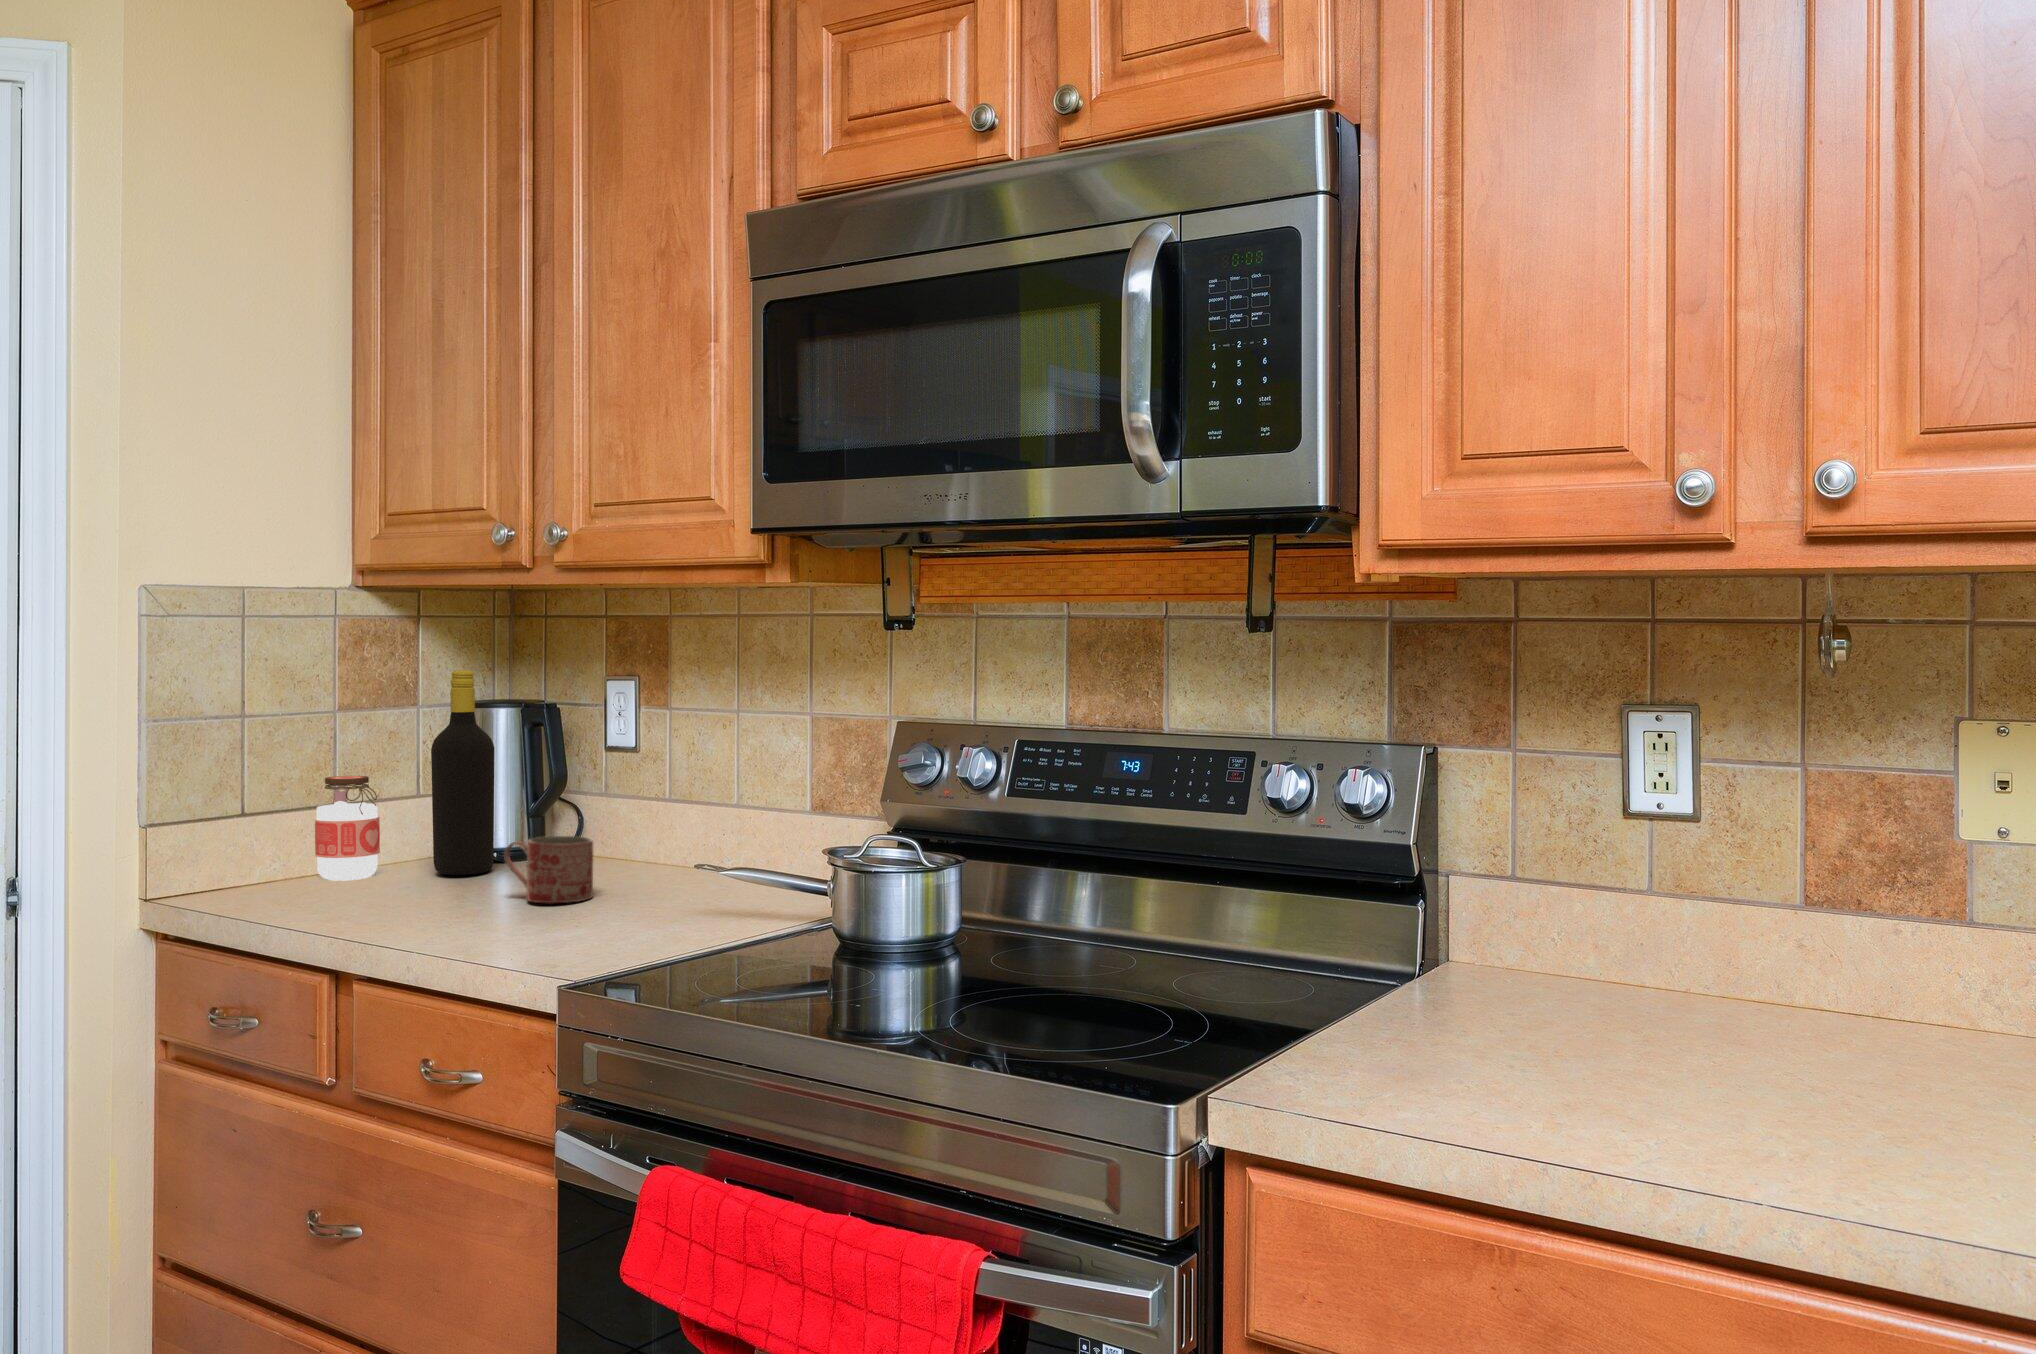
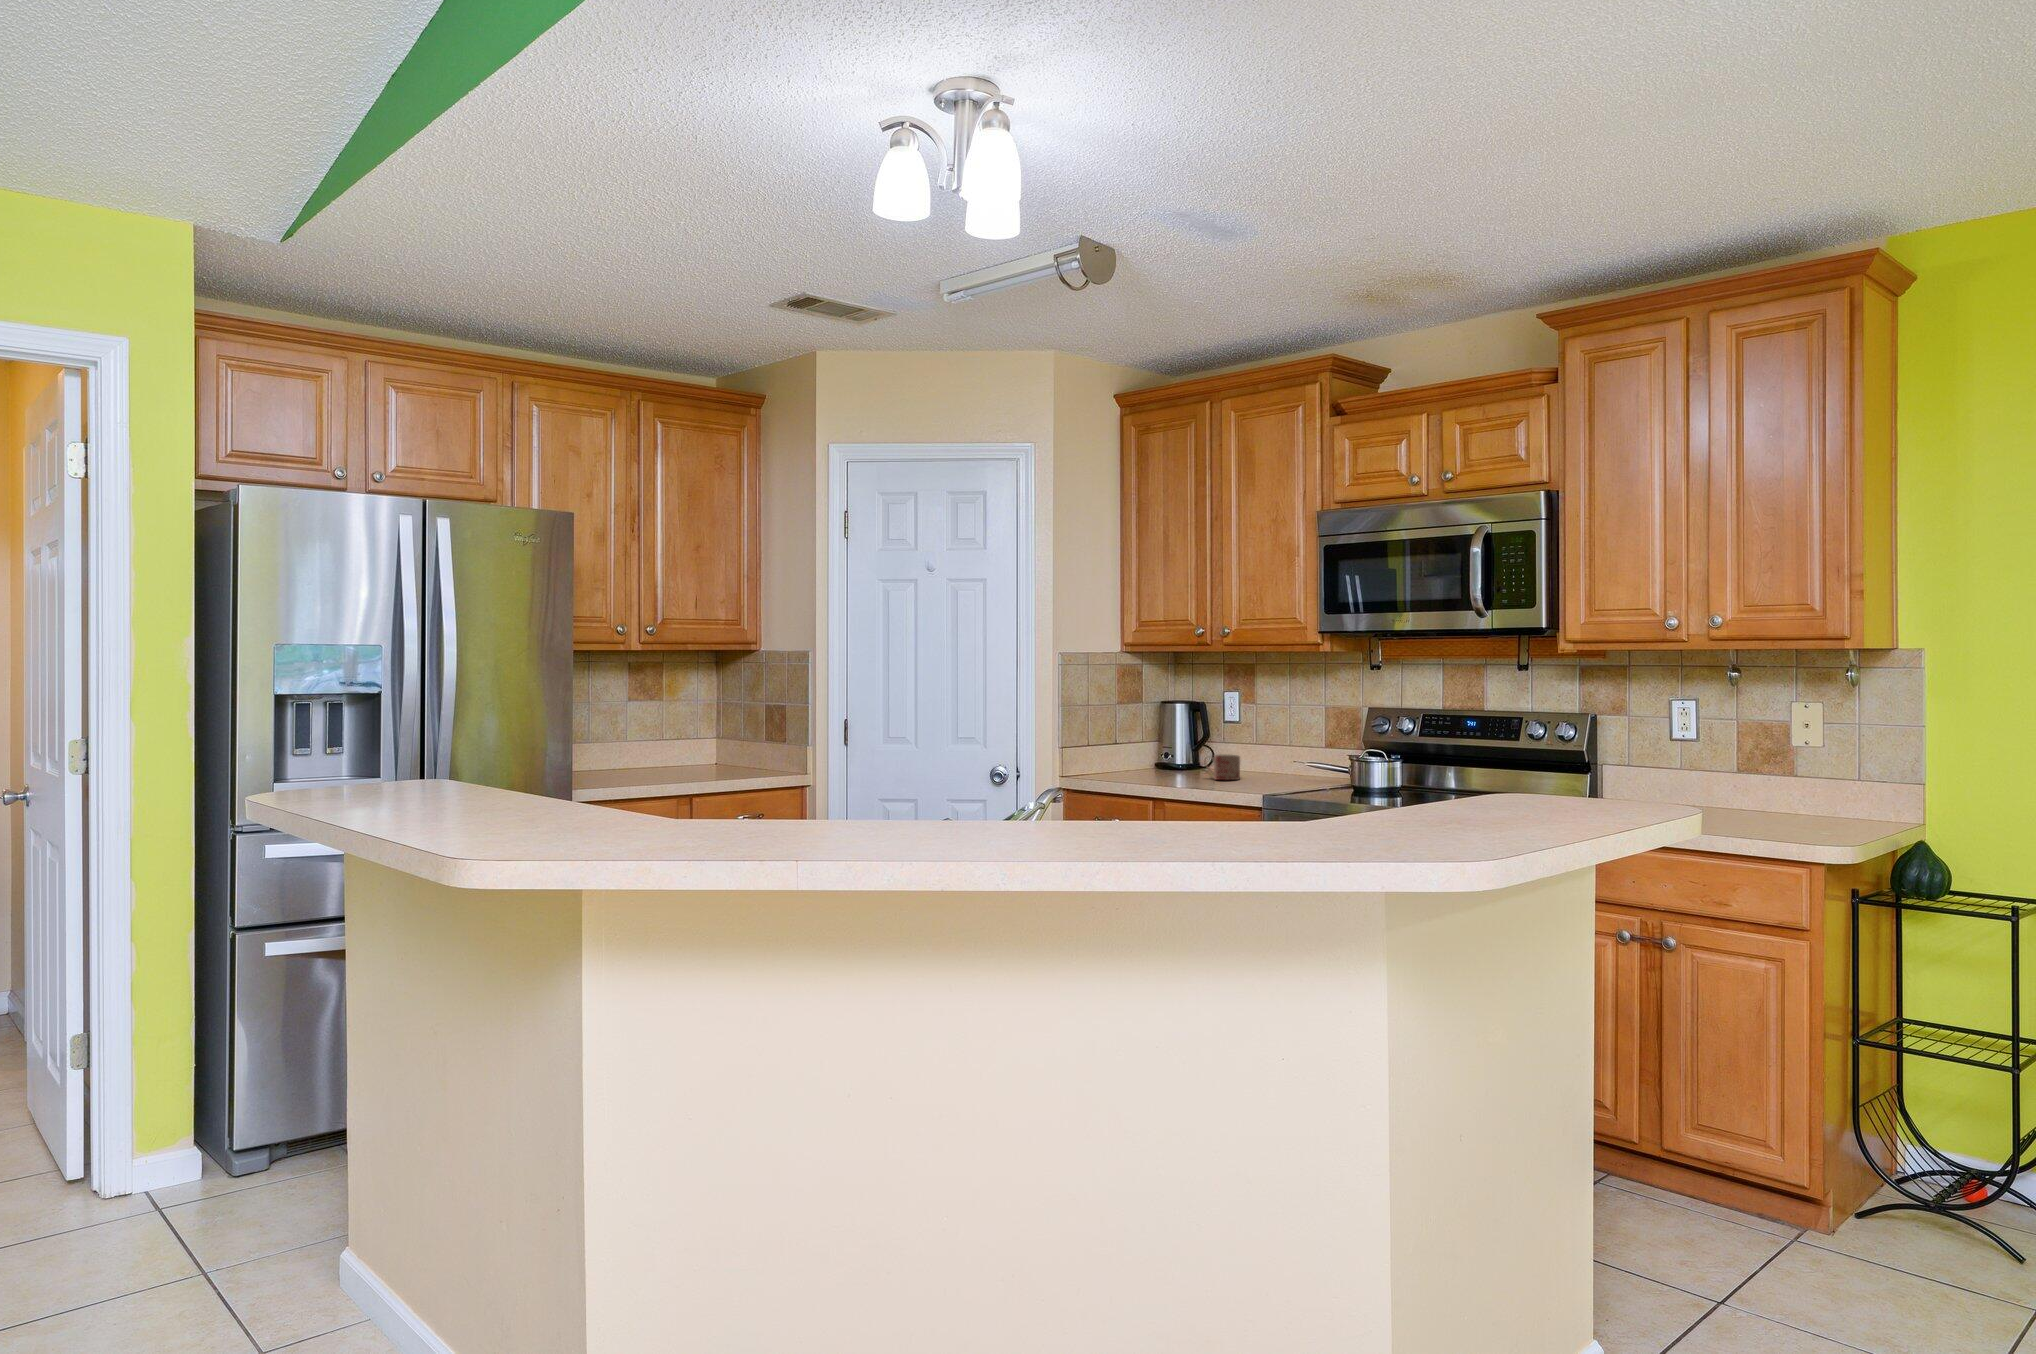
bottle: present [431,670,495,875] -> none [1160,687,1186,772]
jar: present [315,776,380,881] -> none [1115,731,1140,774]

